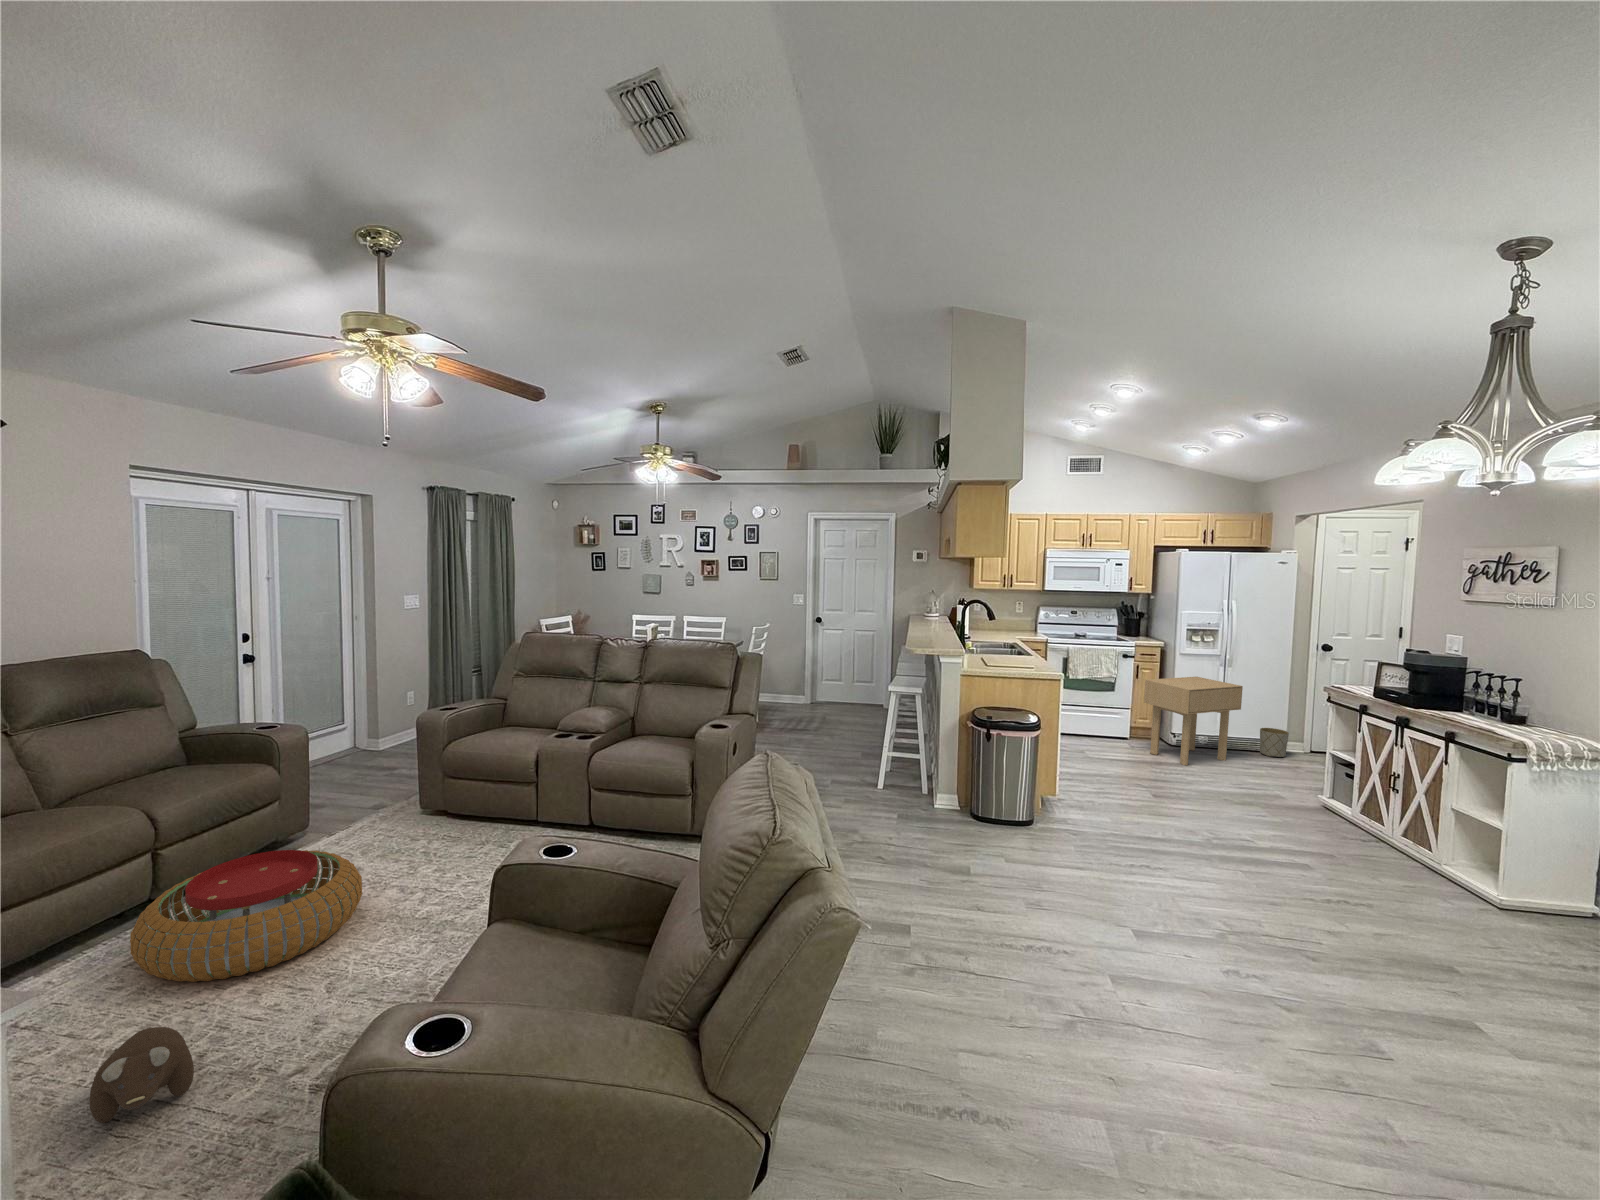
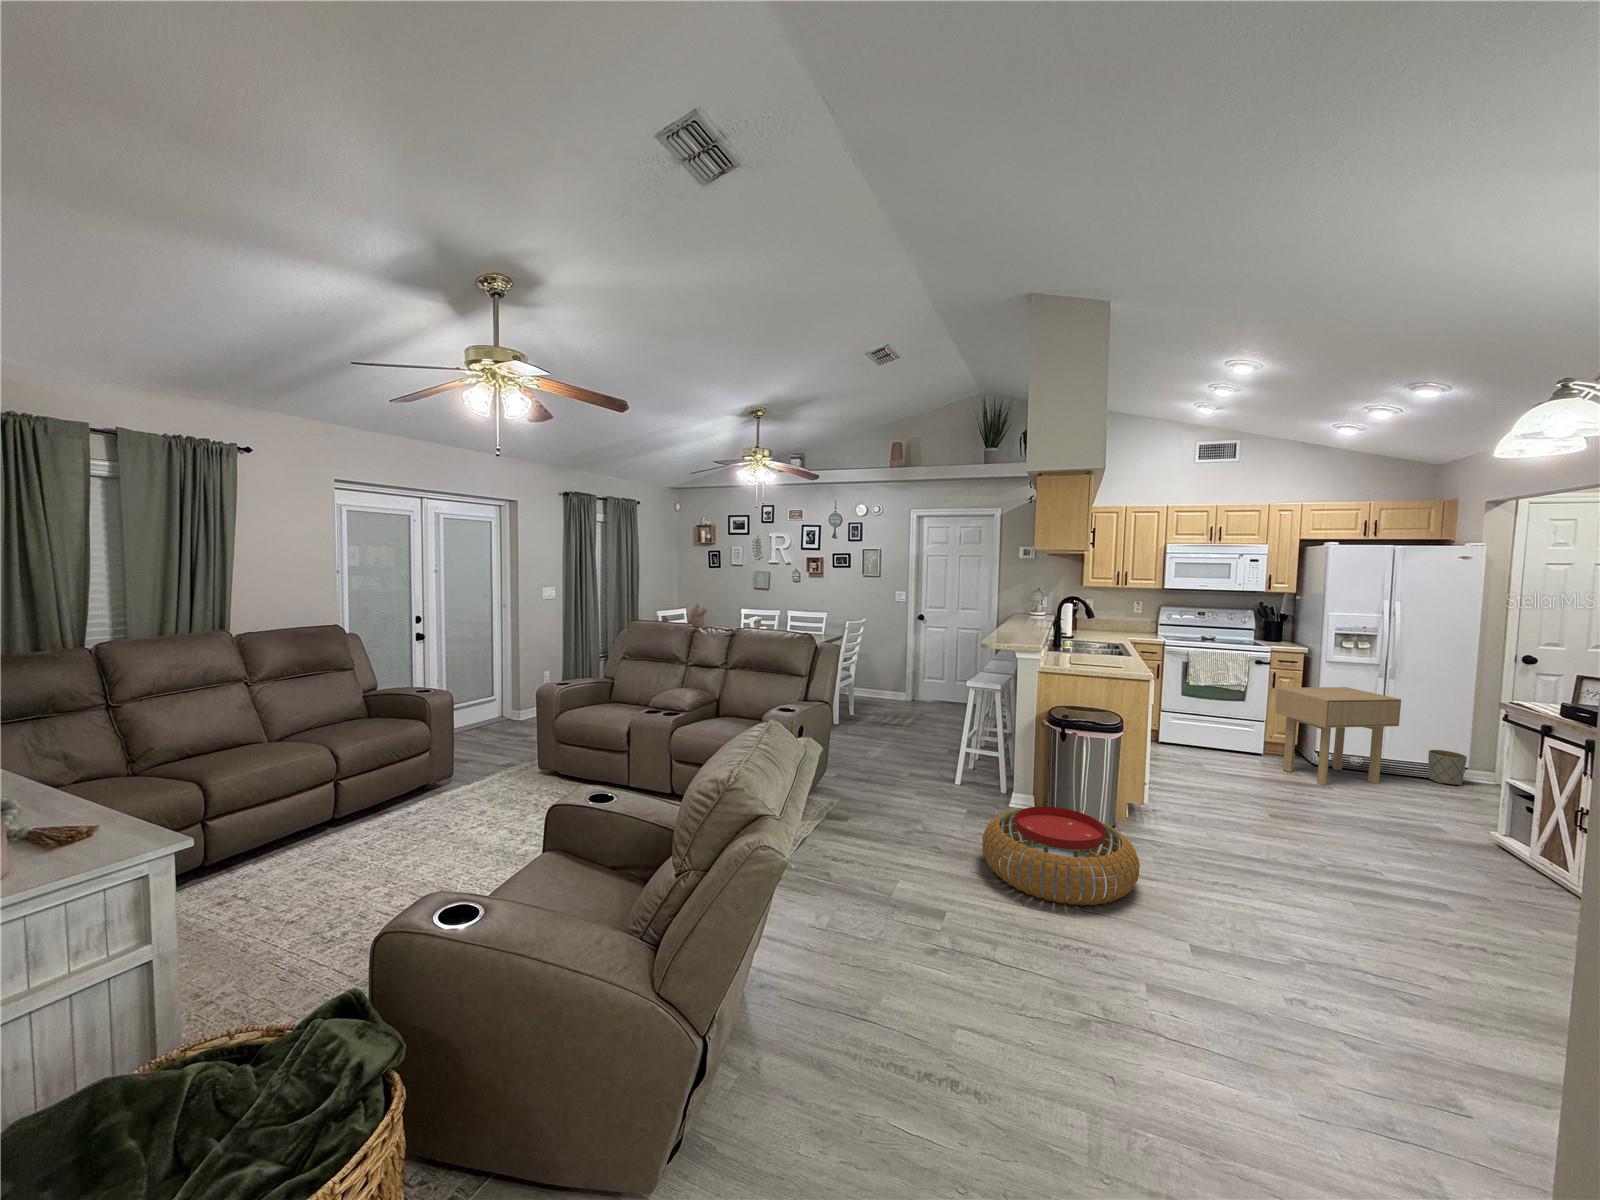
pouf: present [130,850,362,982] -> present [982,806,1140,906]
plush toy: present [89,1027,194,1123] -> none [261,906,331,972]

